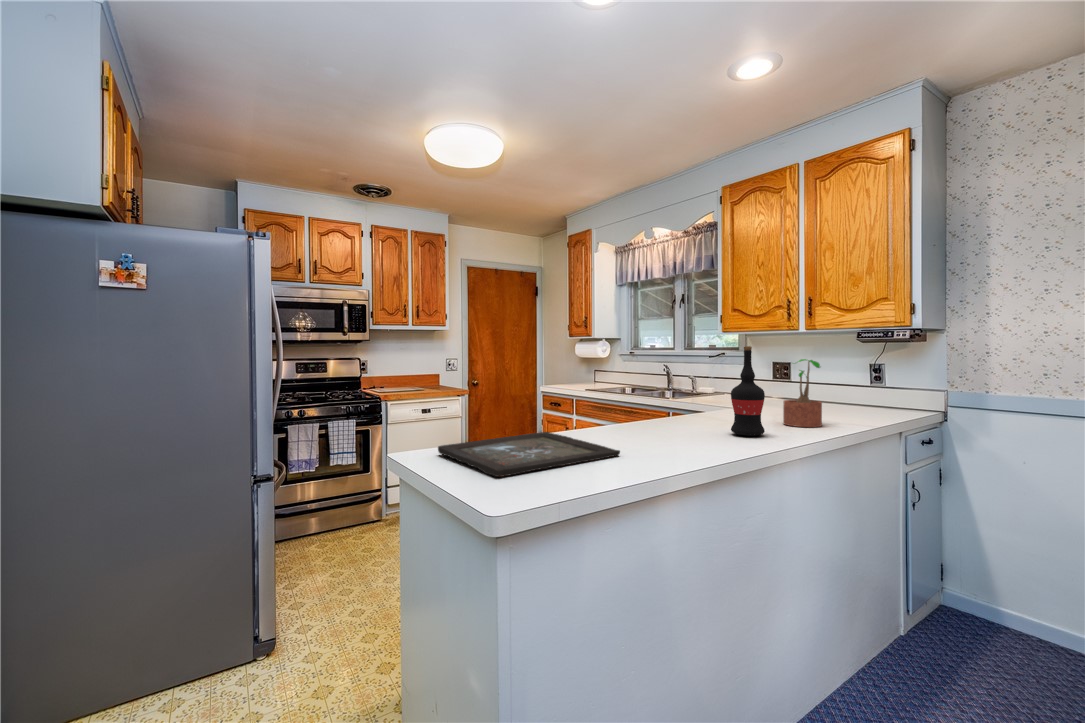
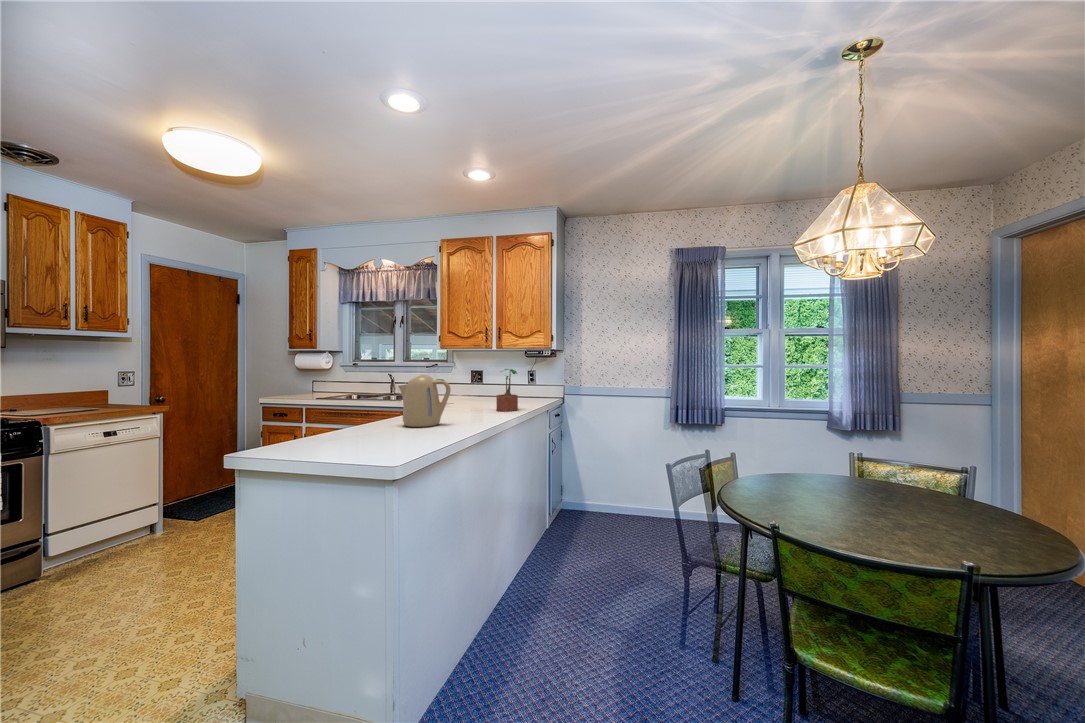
wine bottle: present [731,346,765,436] -> none [473,361,494,418]
kettle: none [615,366,684,441] -> present [398,374,451,427]
tray: present [438,432,620,477] -> none [275,428,423,455]

